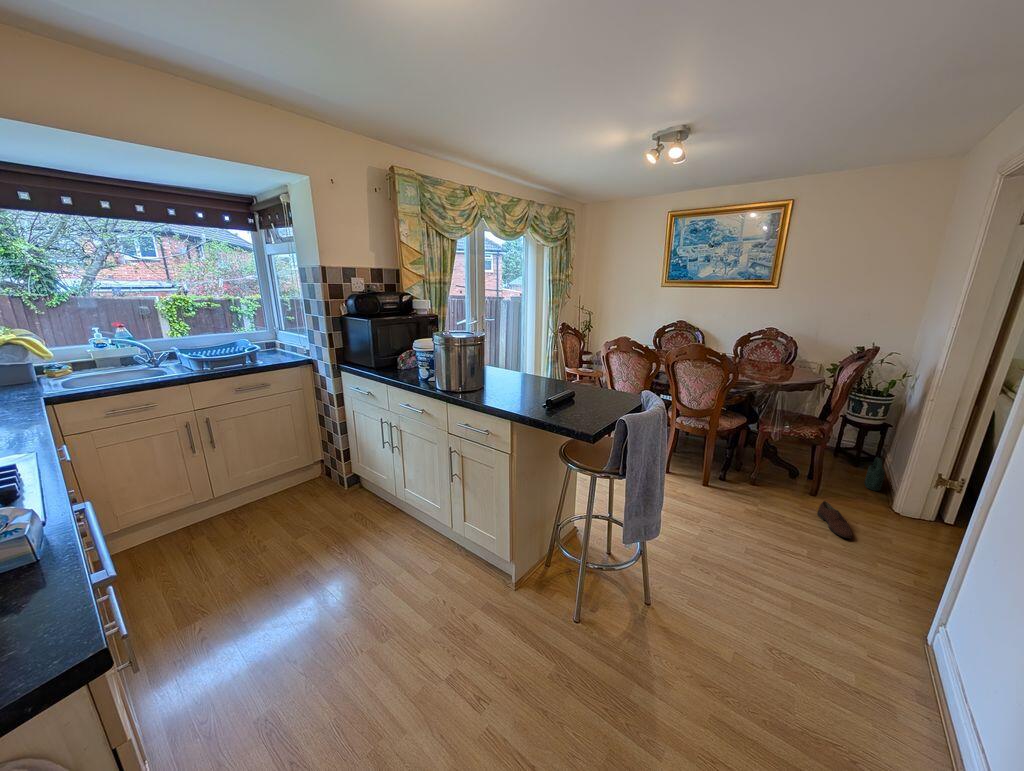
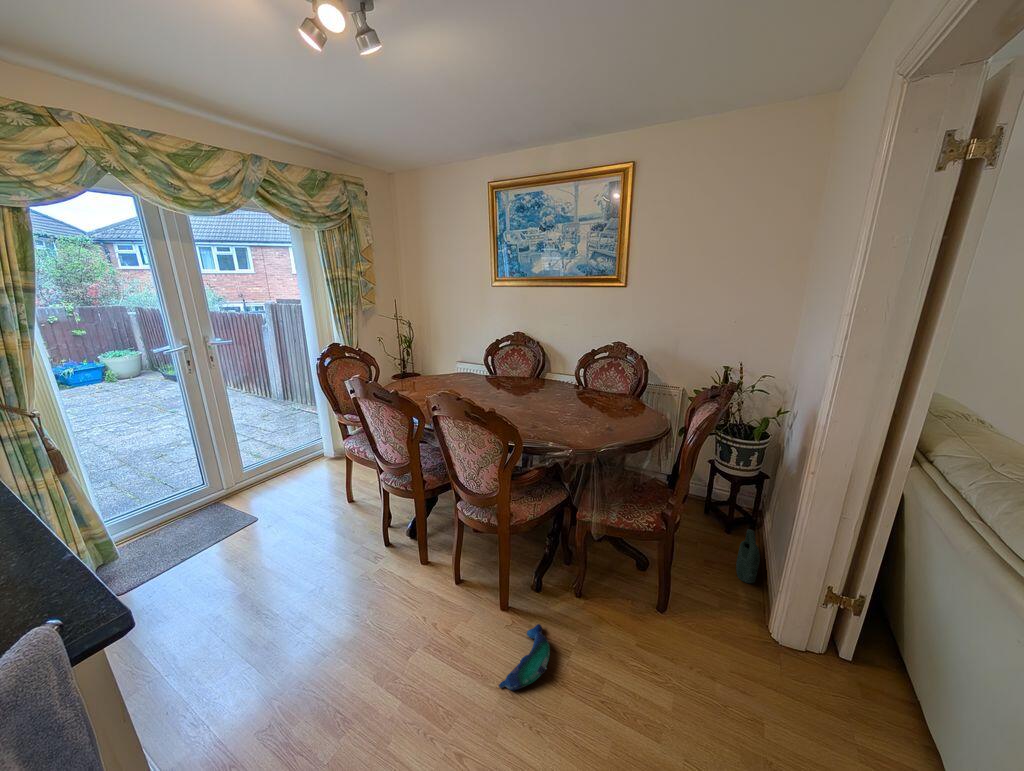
plush toy: none [710,488,742,511] -> present [499,624,550,690]
shoe: present [817,501,852,538] -> none [665,646,709,741]

